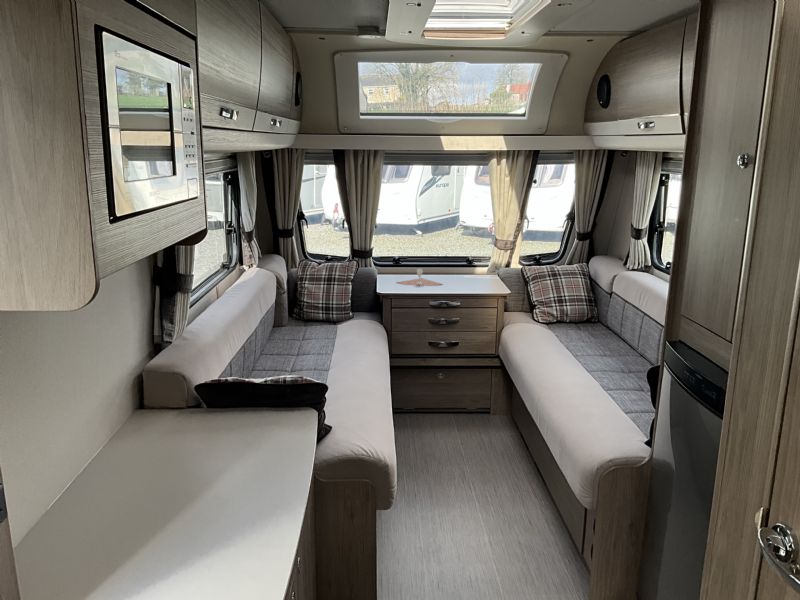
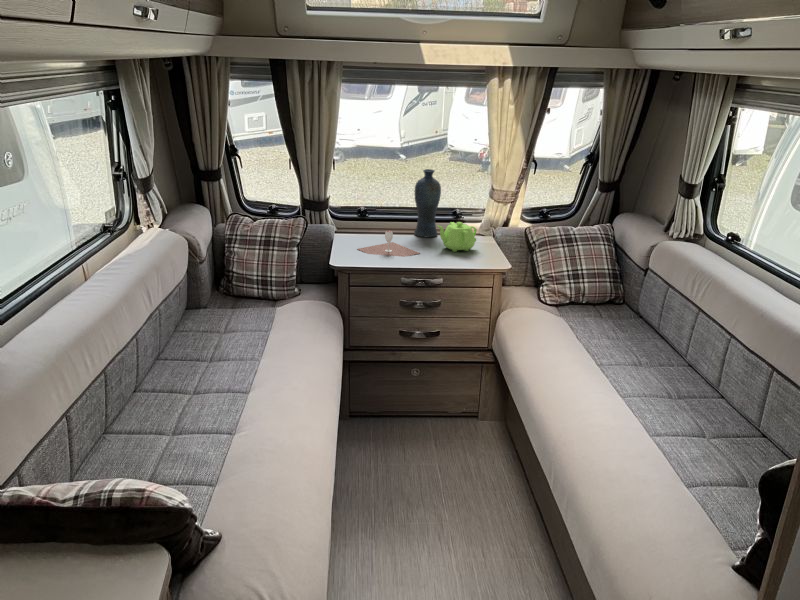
vase: none [437,226,457,276] -> present [414,169,441,237]
teapot: none [455,262,484,284] -> present [438,222,477,252]

